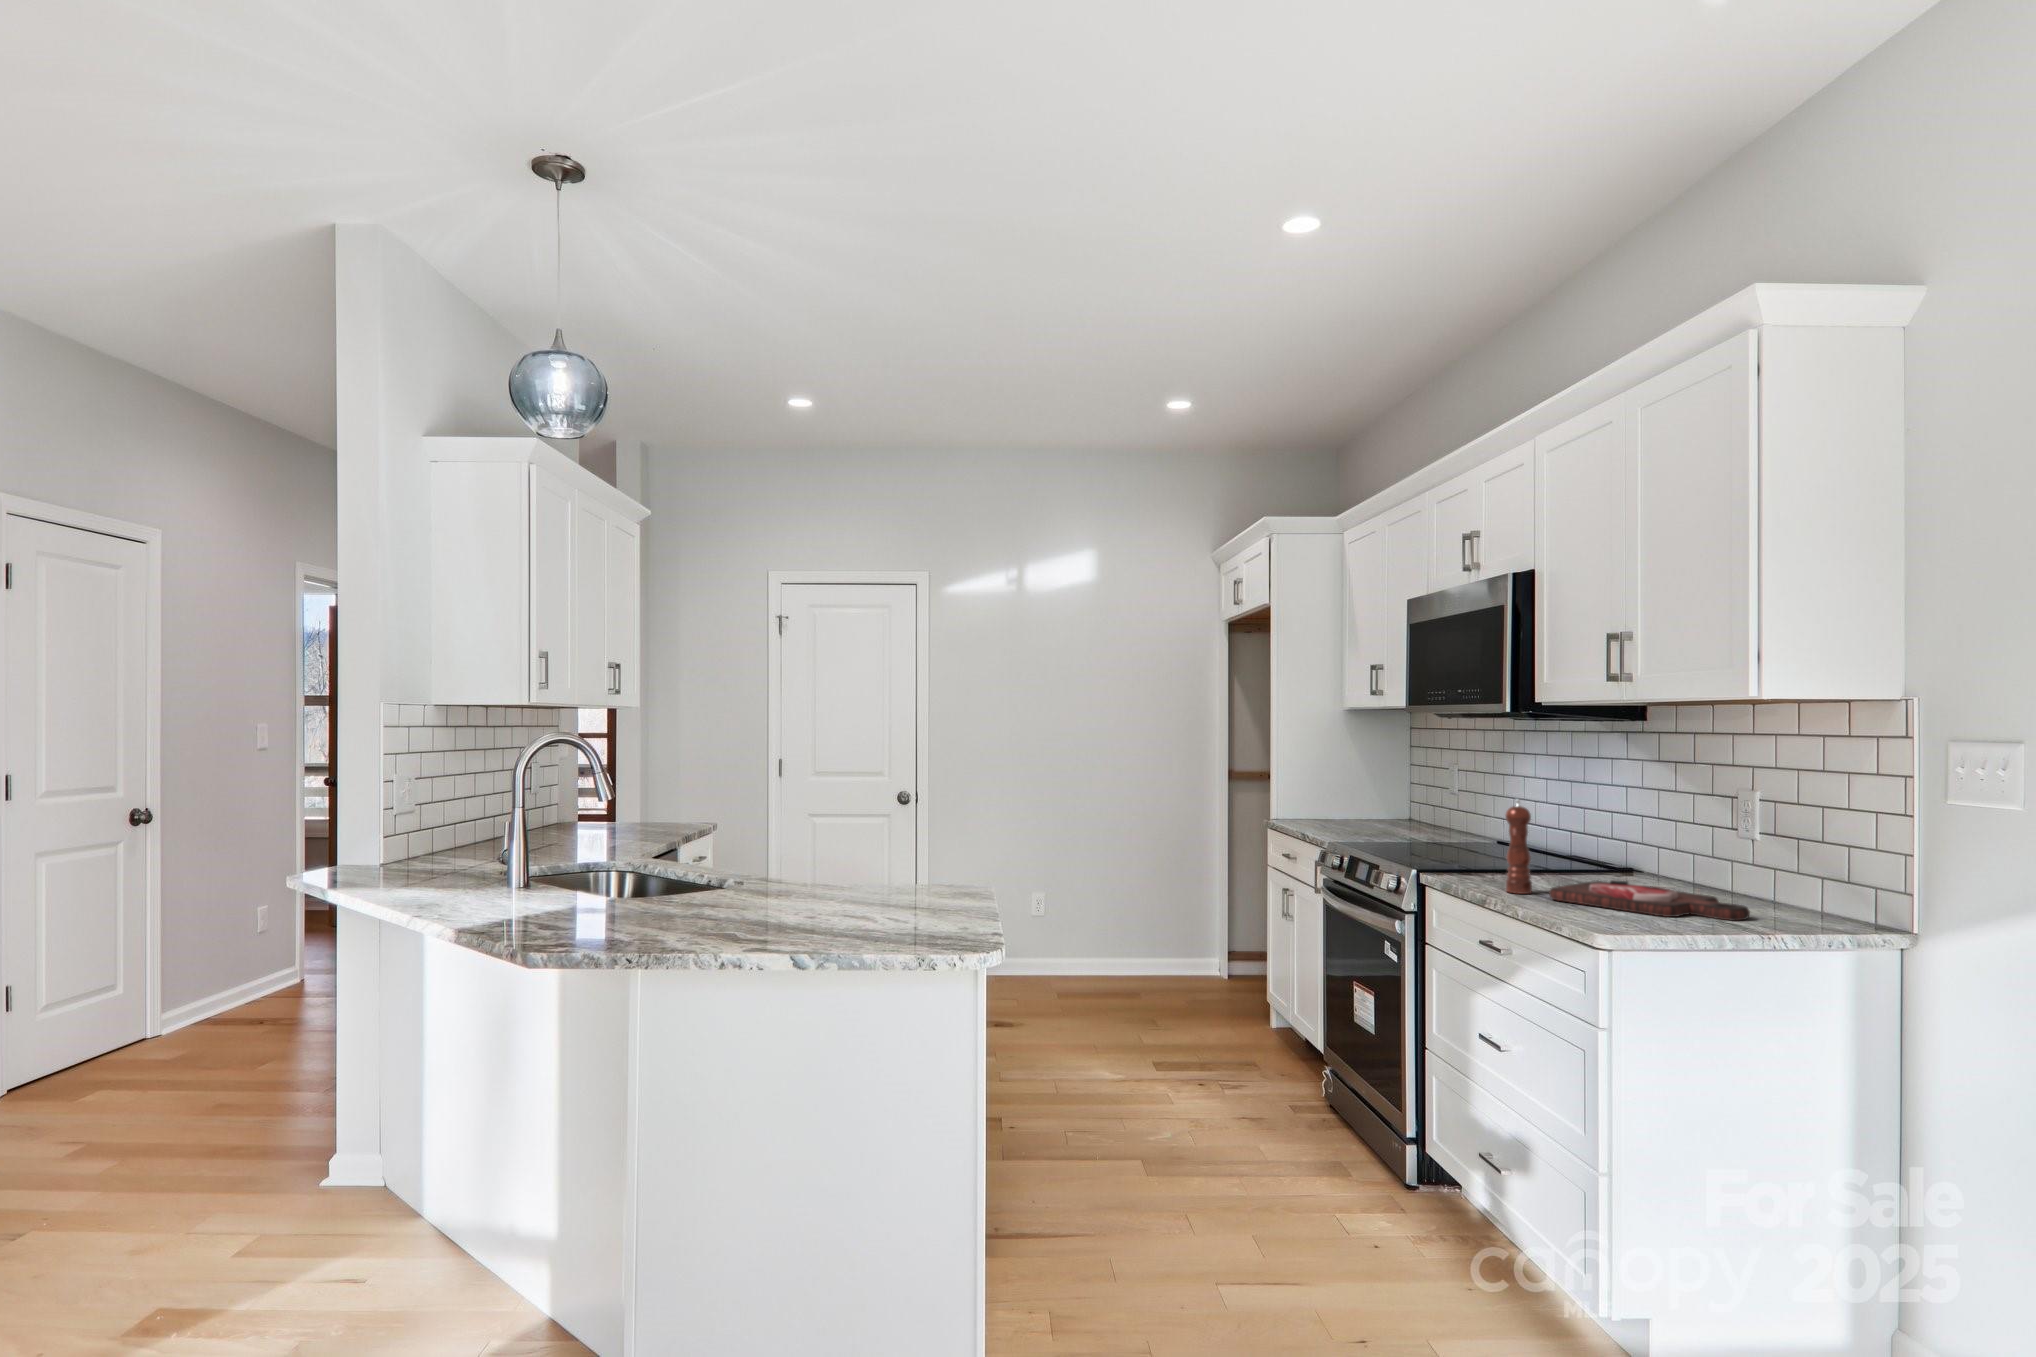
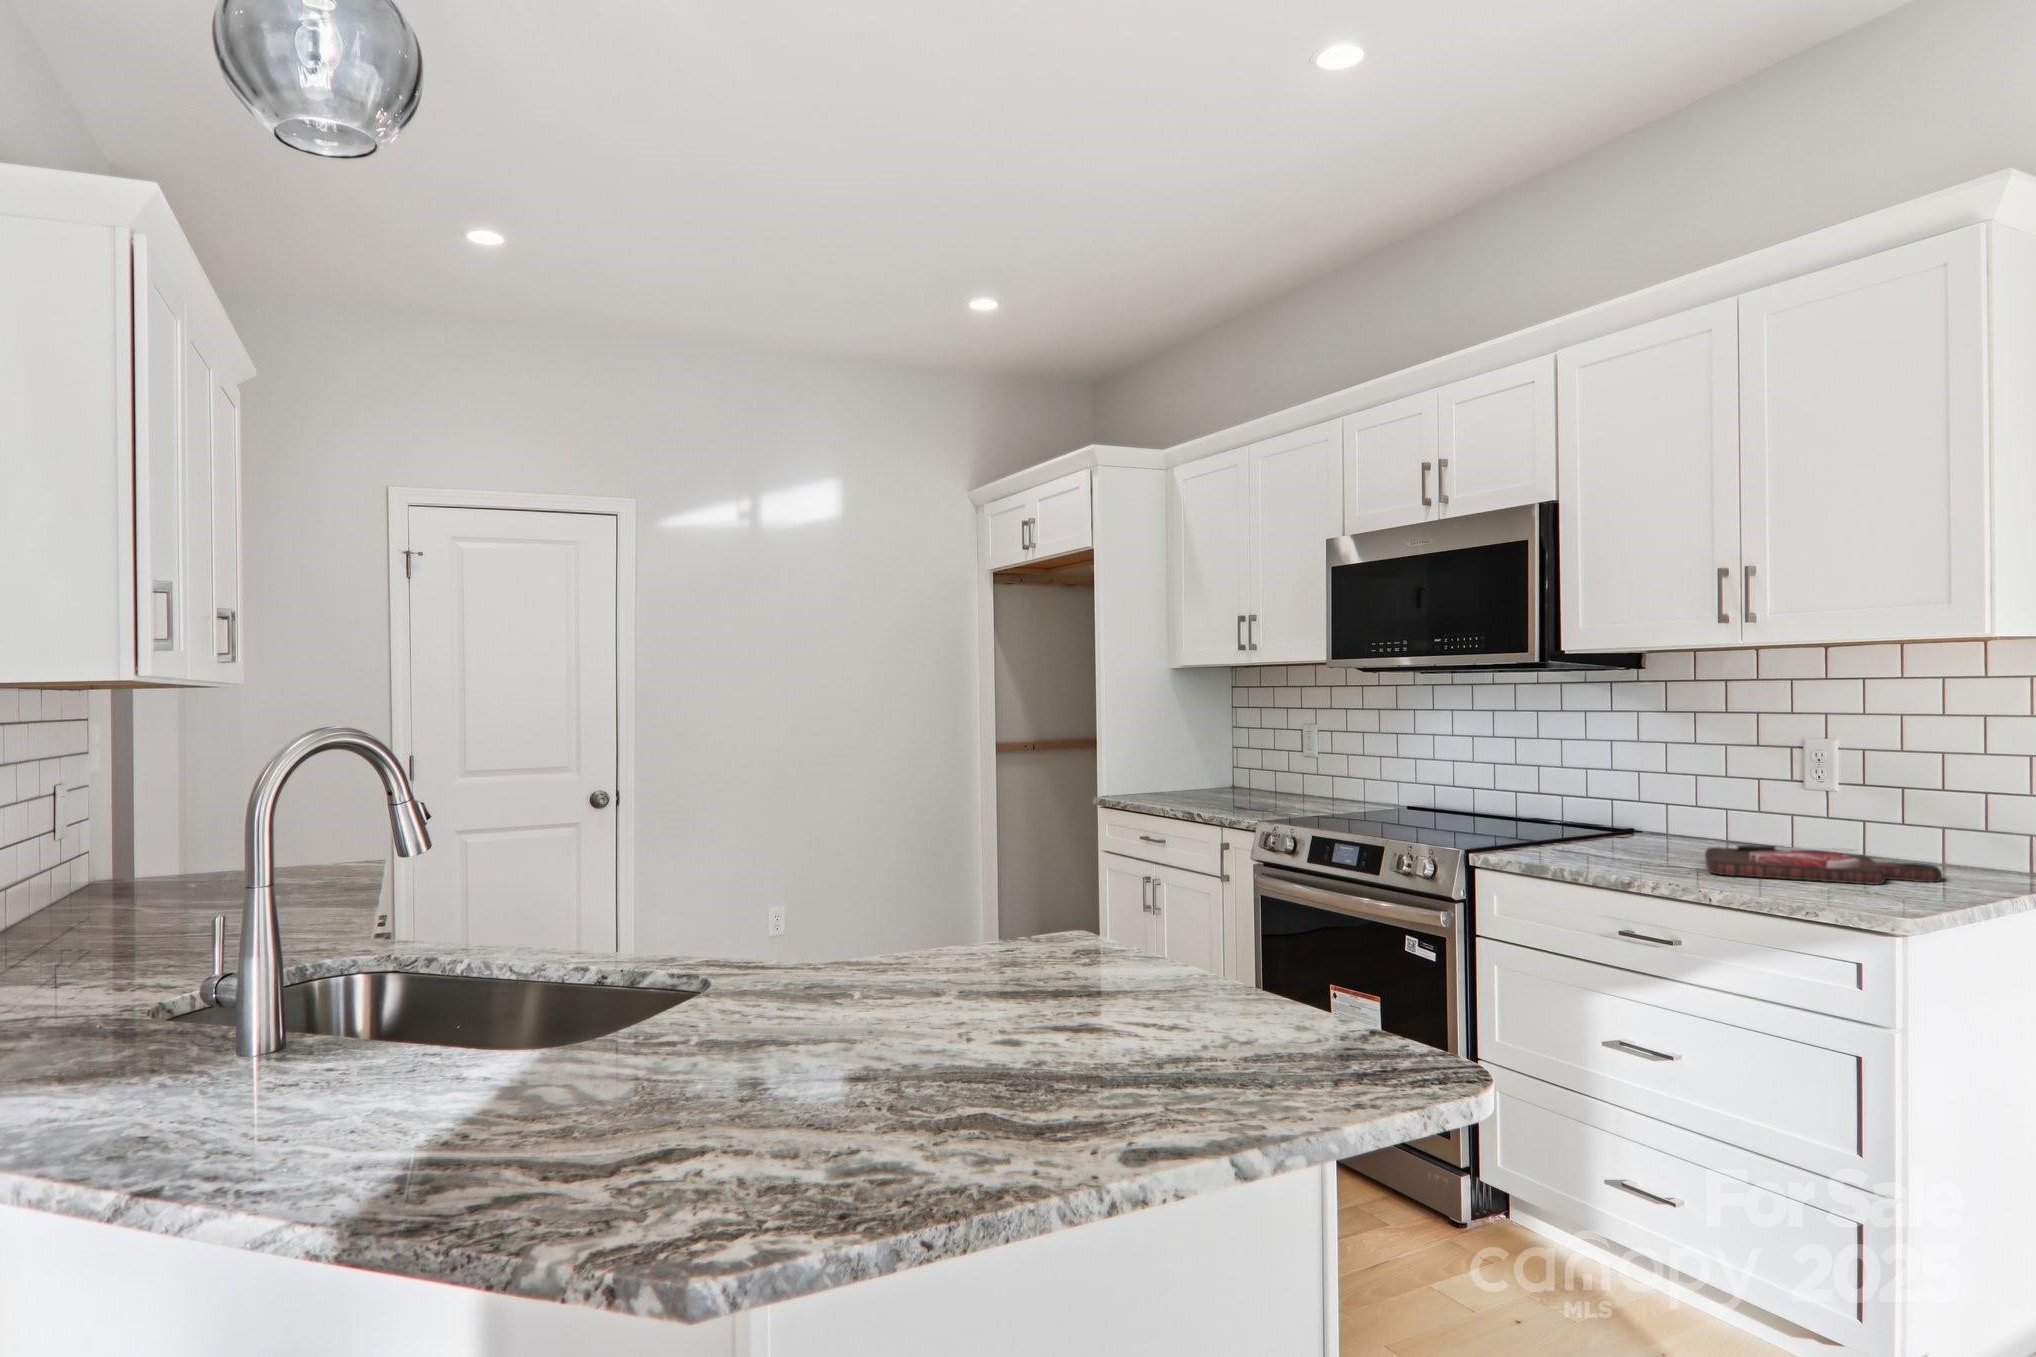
pepper mill: present [1505,800,1532,894] -> none [1635,762,1668,870]

